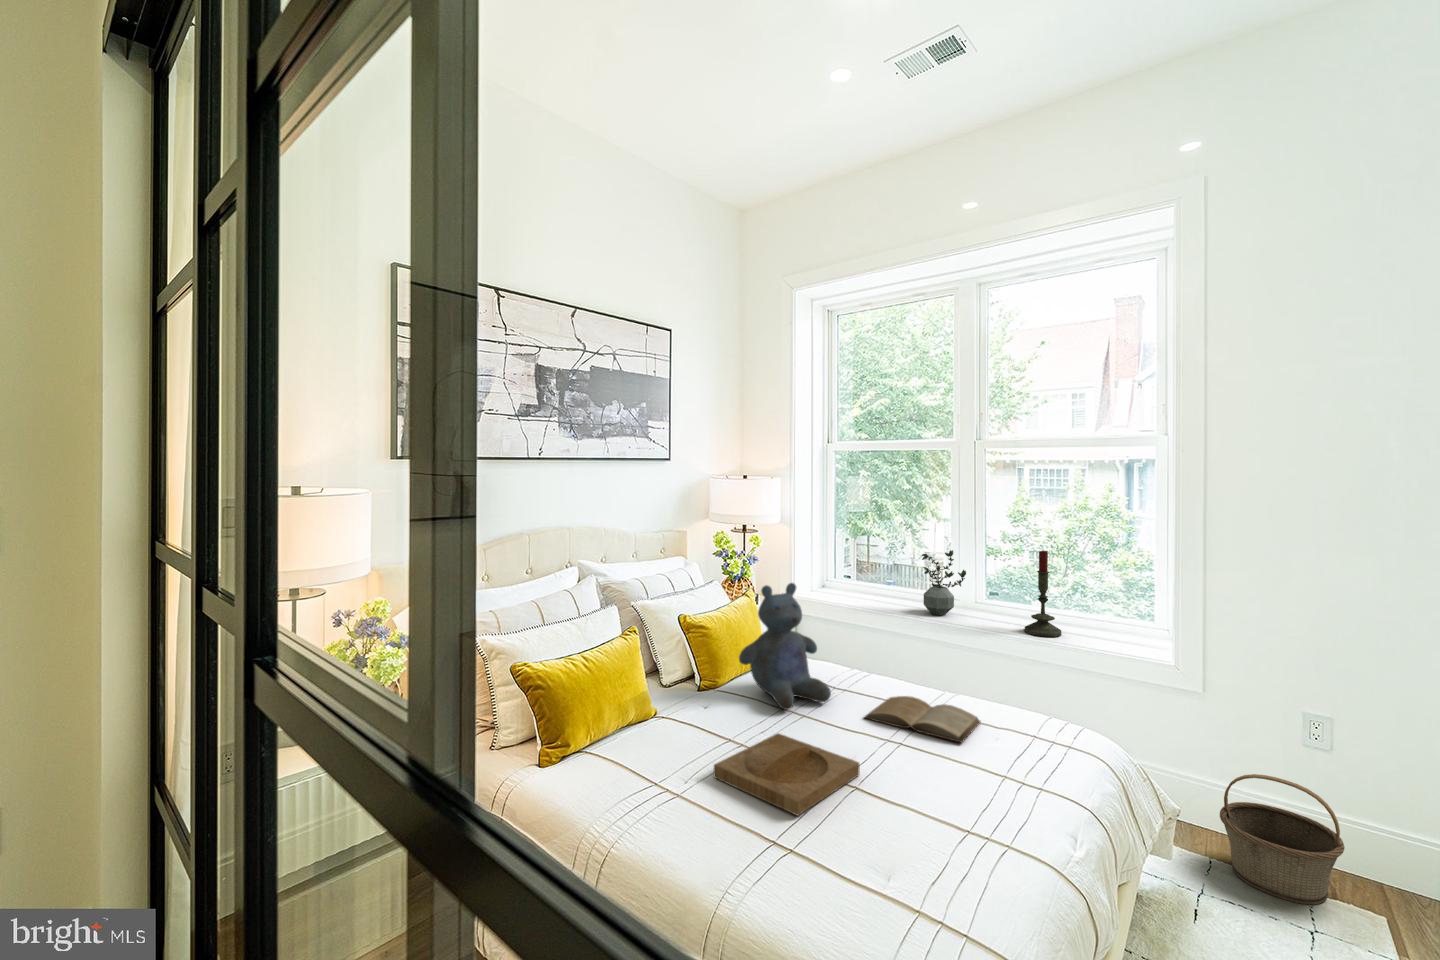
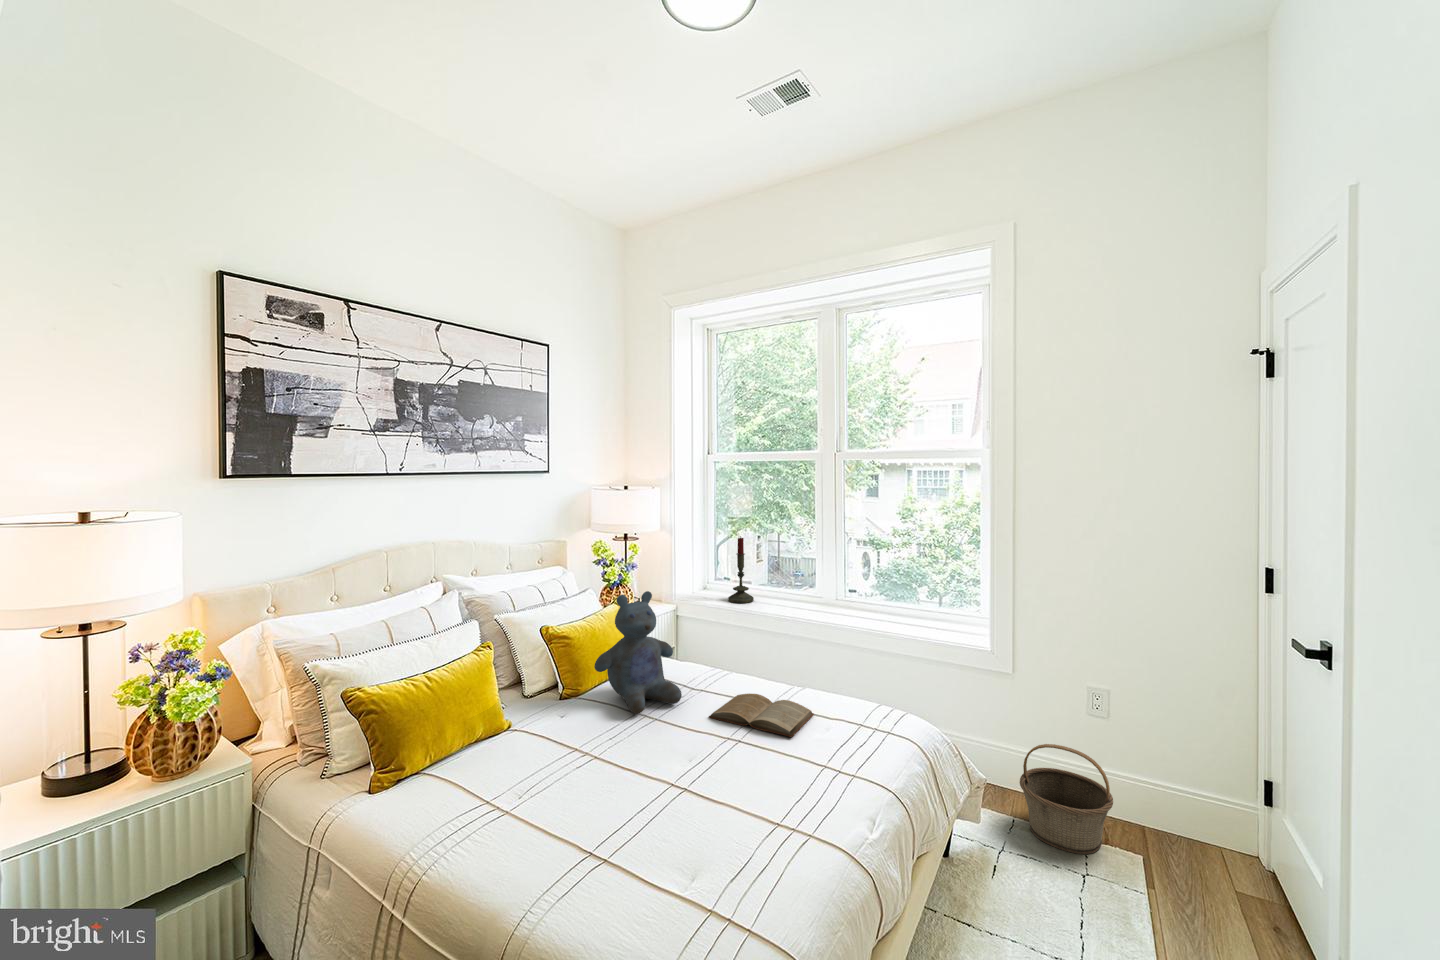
potted plant: present [922,550,966,615] -> none [784,552,823,612]
candle: present [1025,550,1061,637] -> present [728,536,754,603]
tray: present [714,734,860,816] -> none [549,739,691,824]

